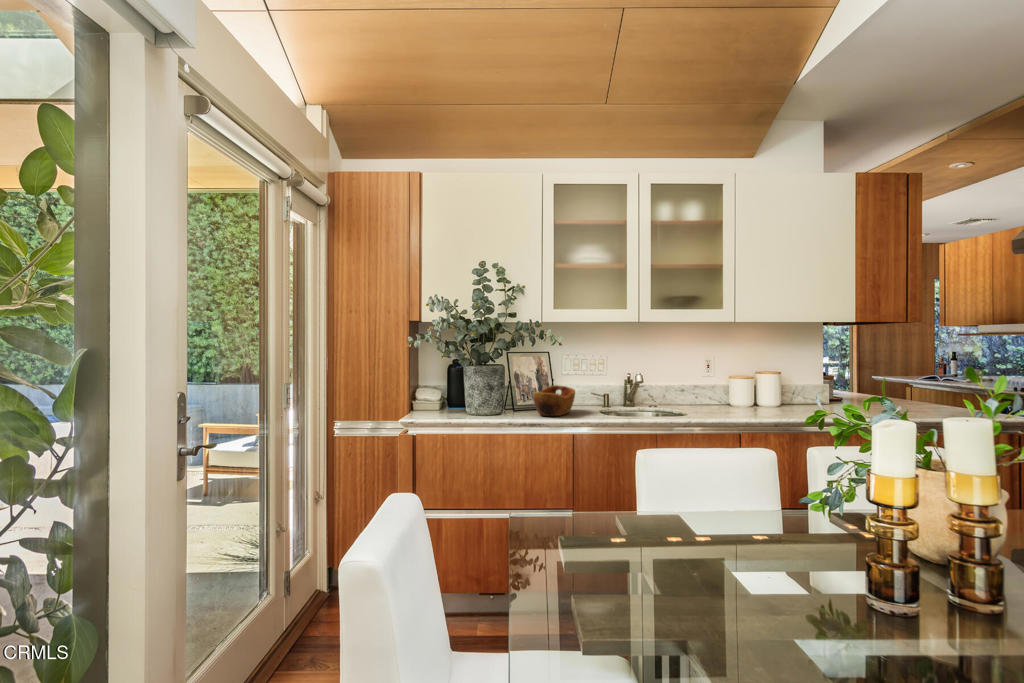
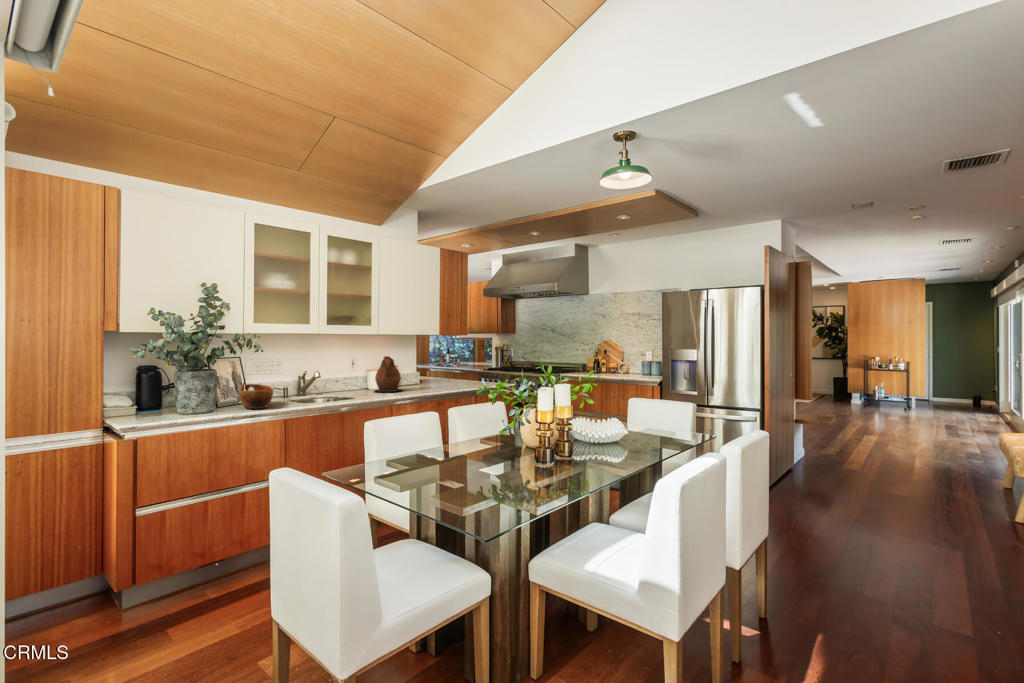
ceramic pitcher: none [727,356,783,411] -> present [374,356,404,392]

